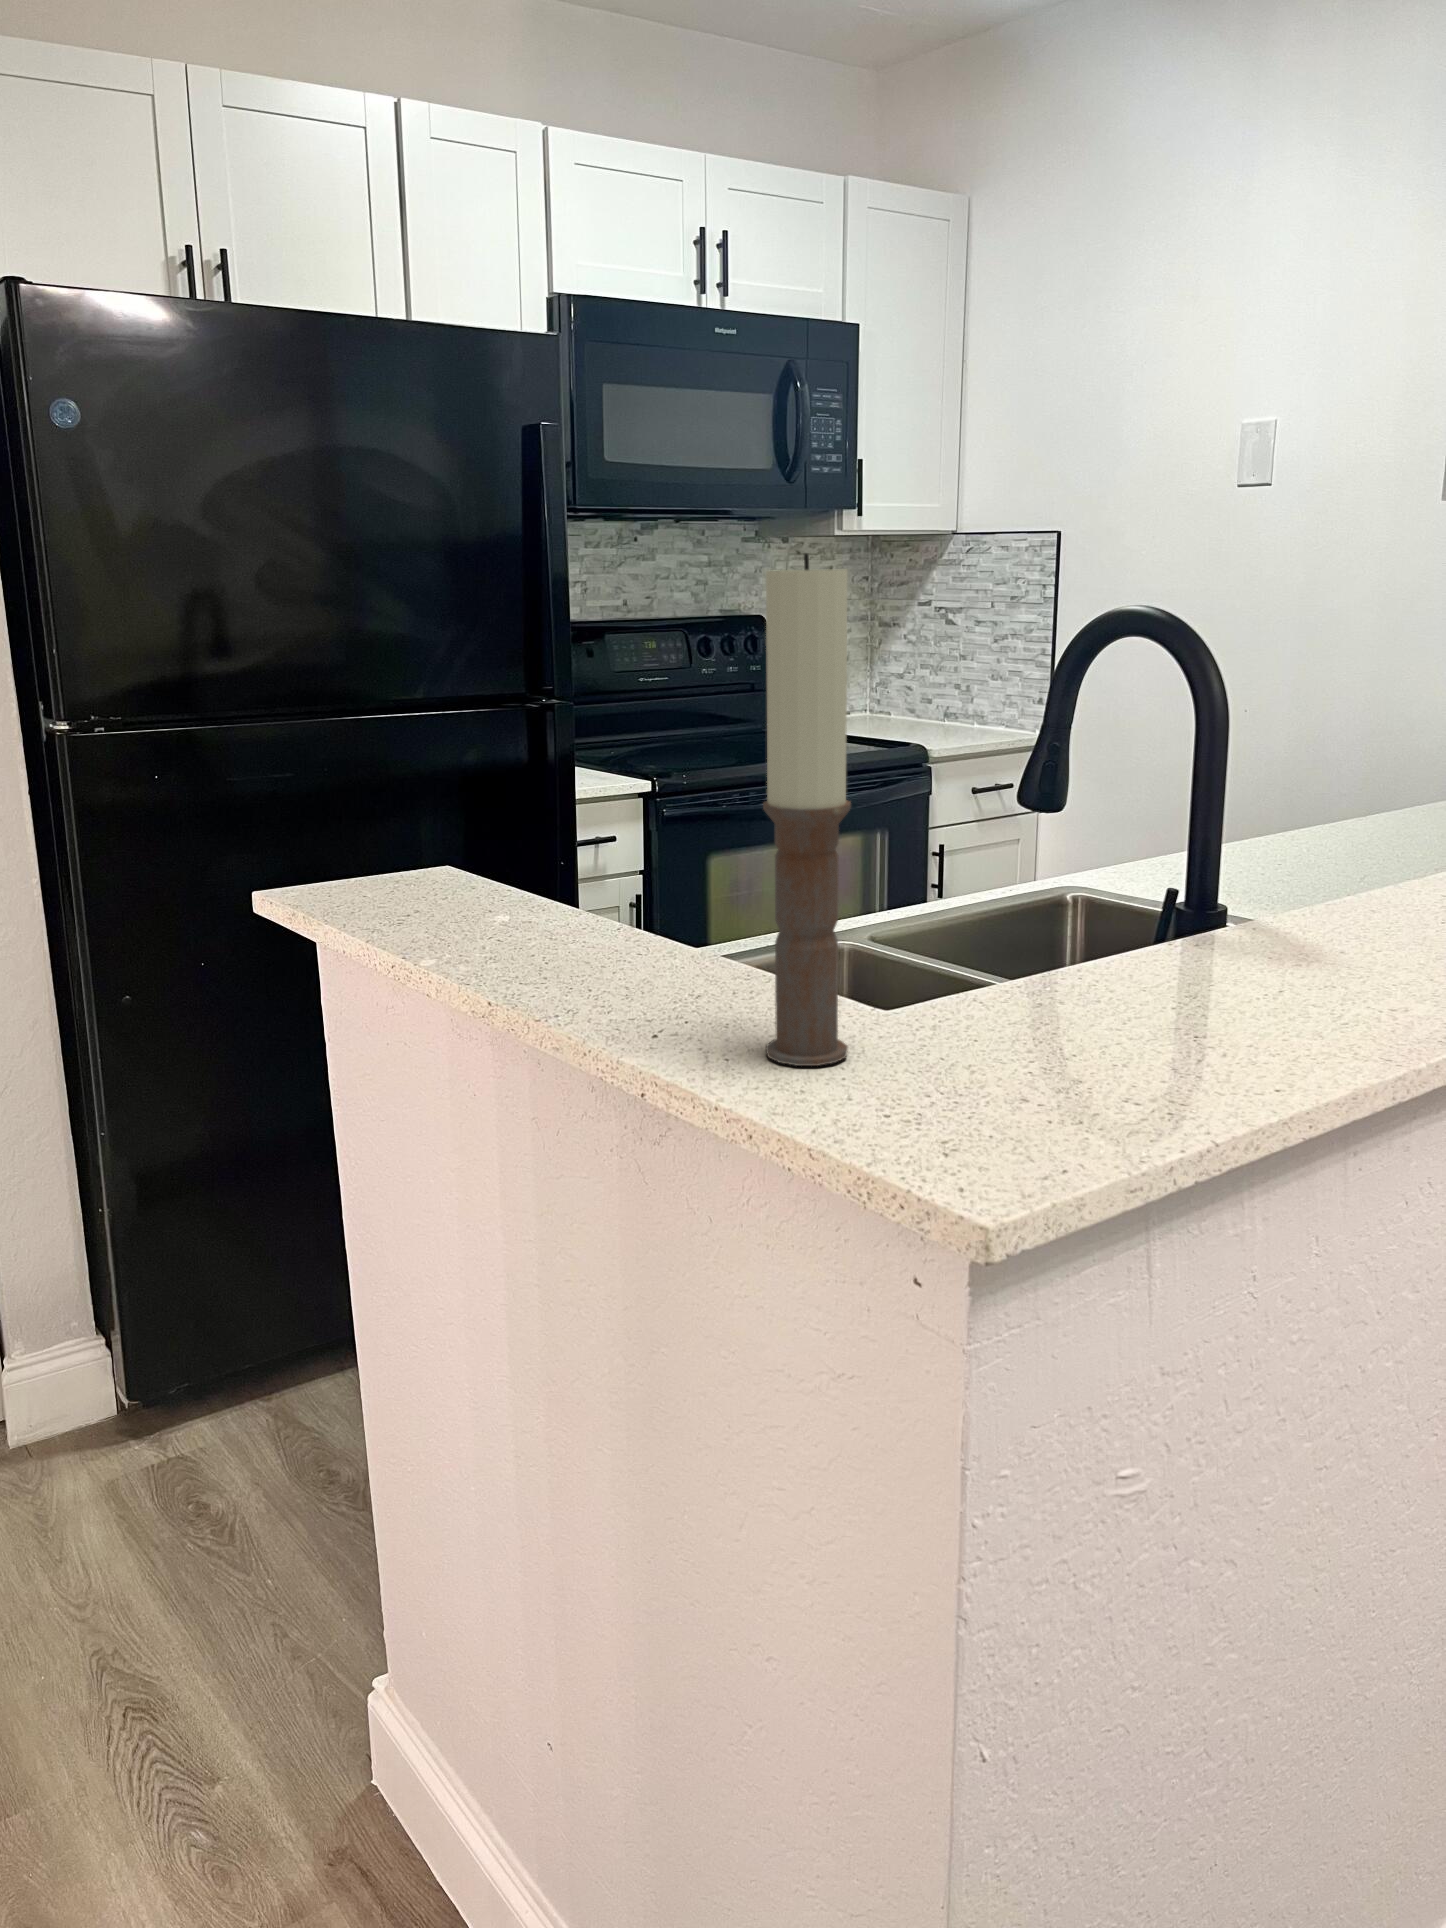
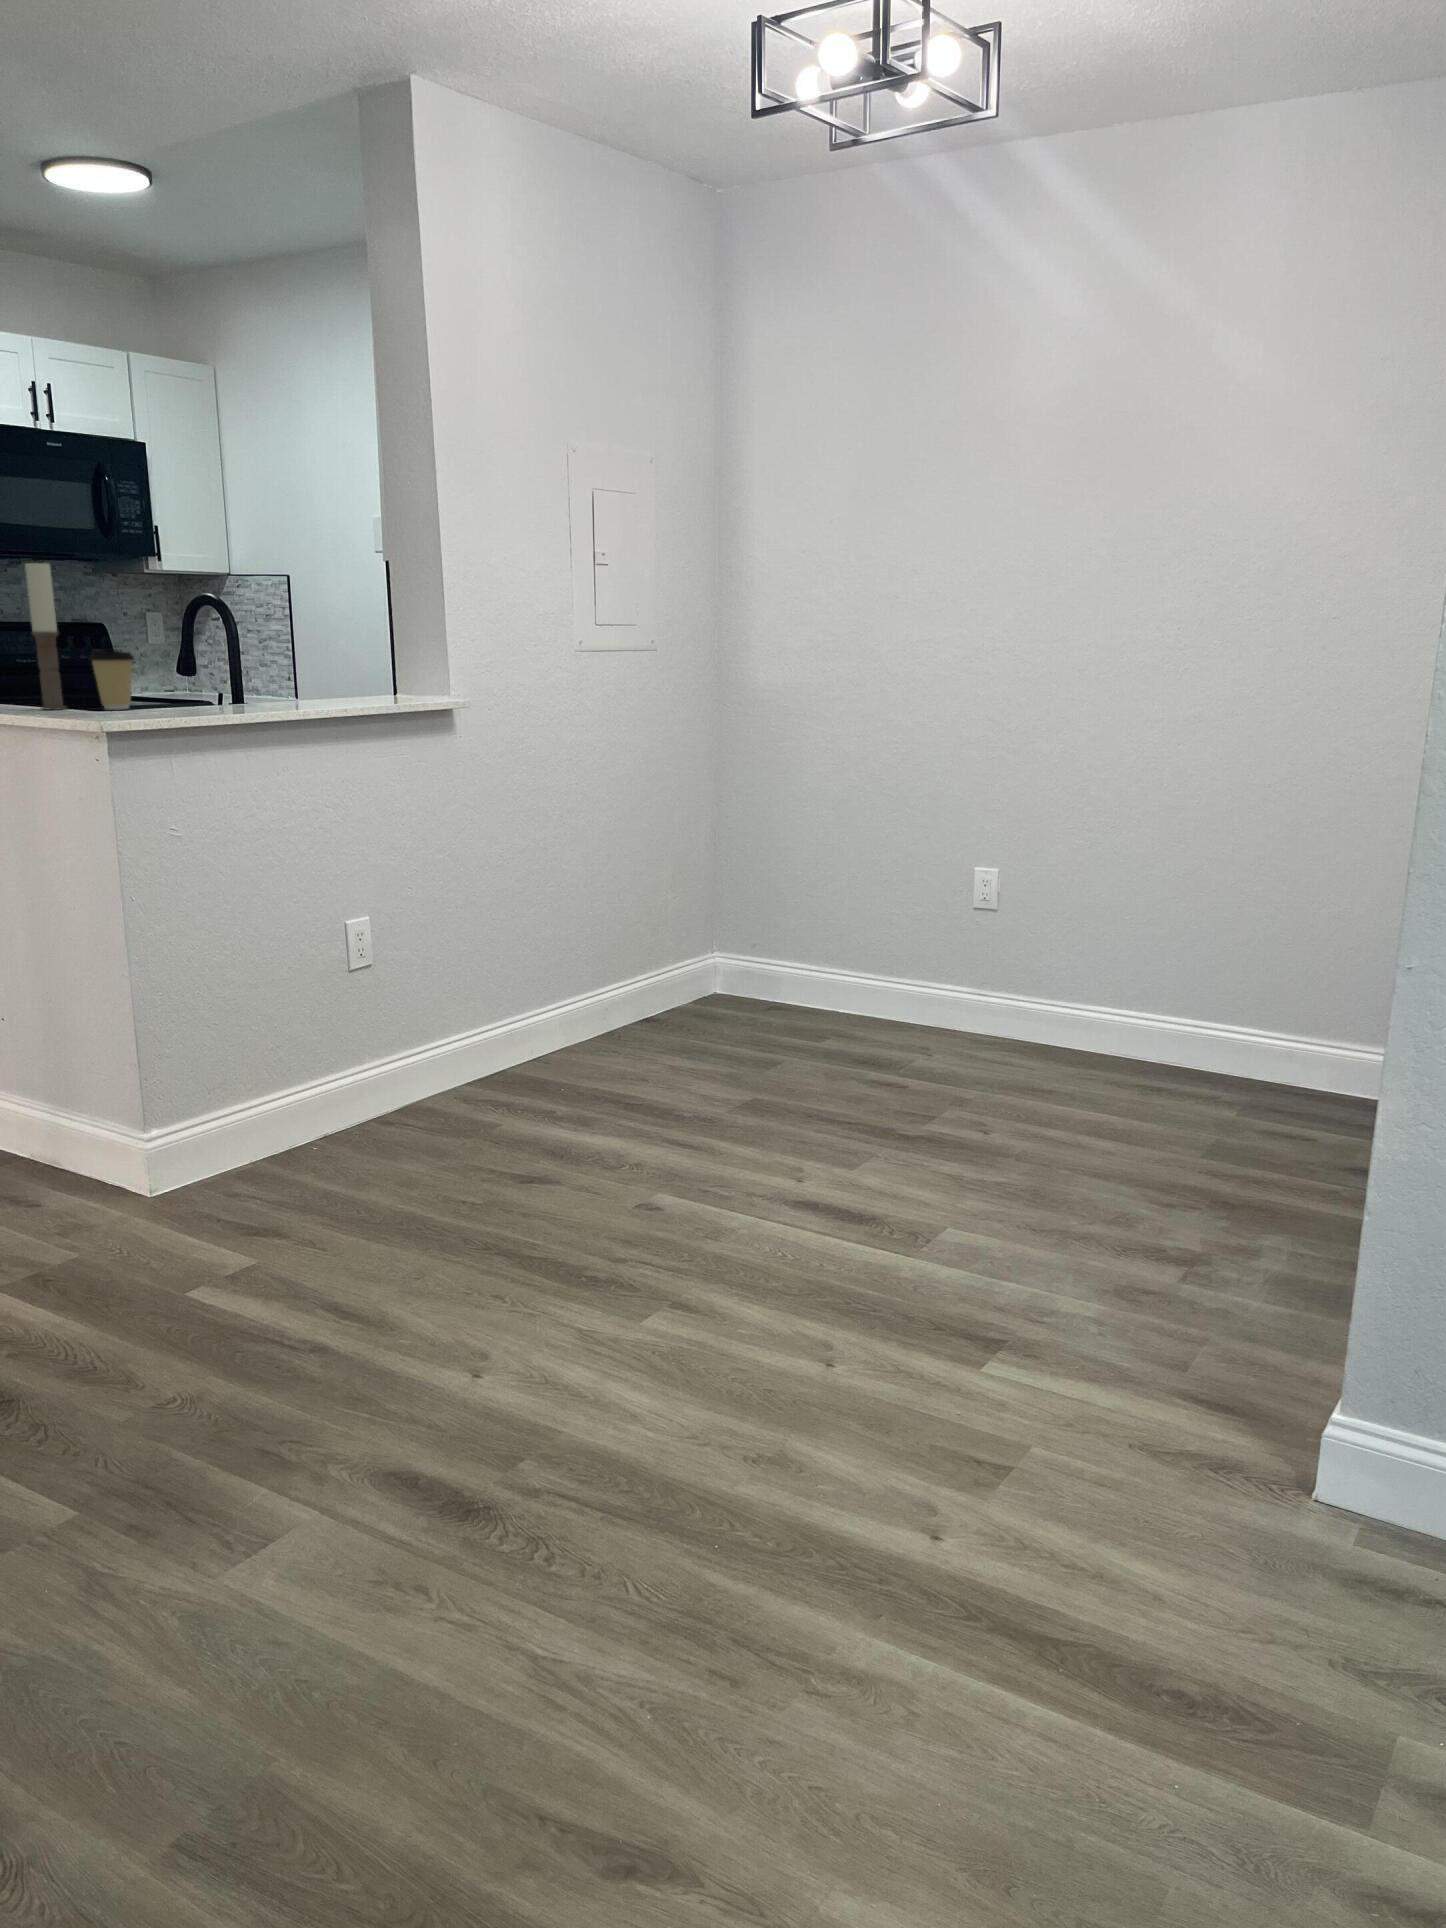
coffee cup: none [949,867,1111,1094] -> present [89,649,134,710]

